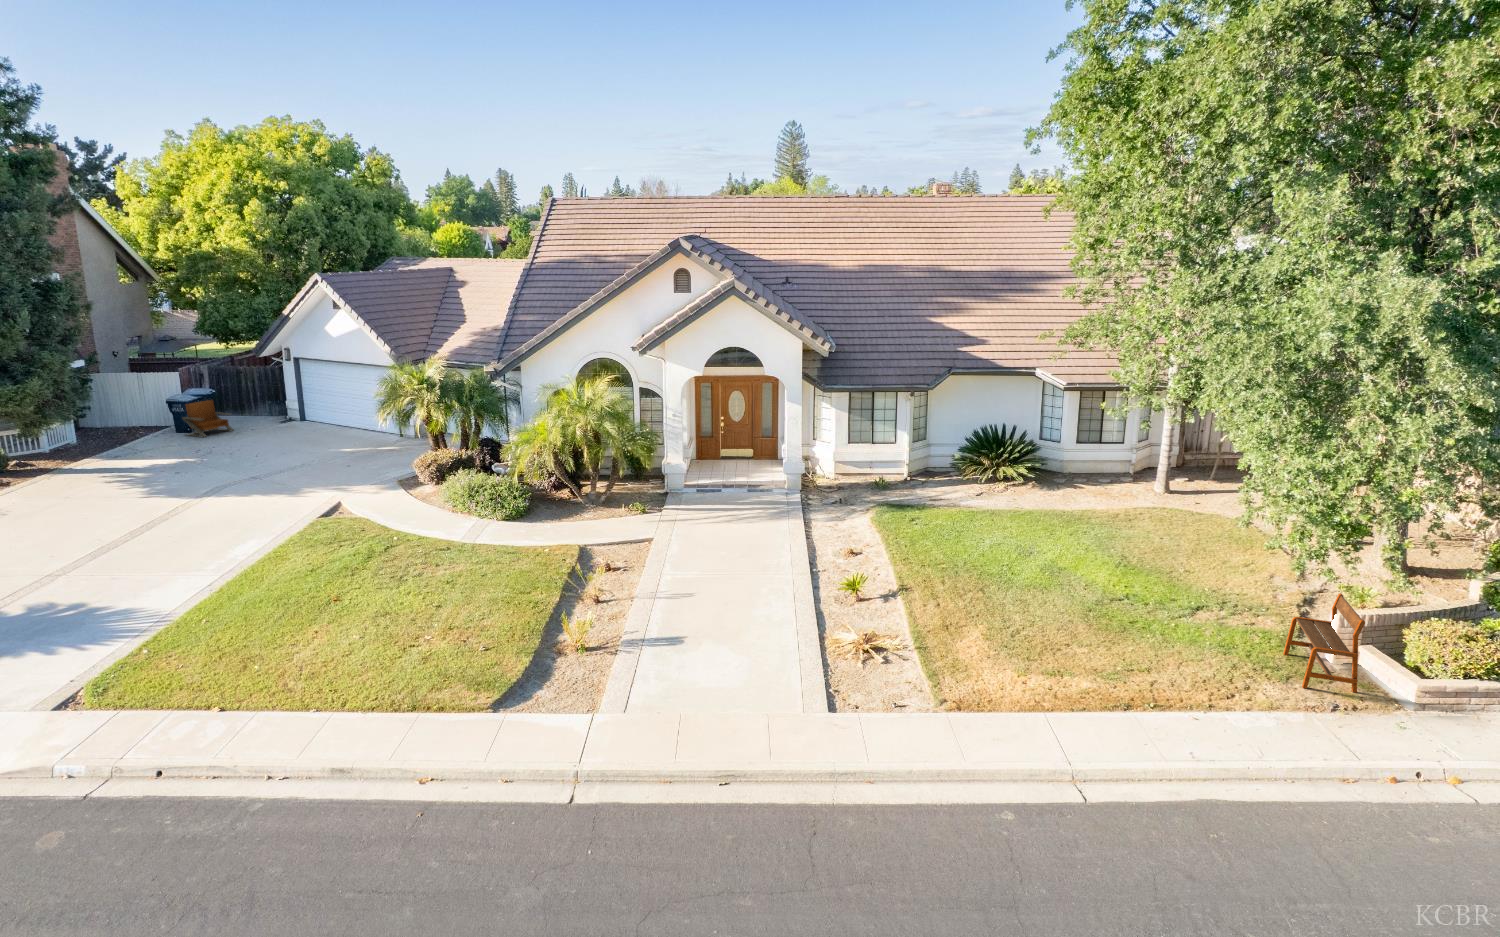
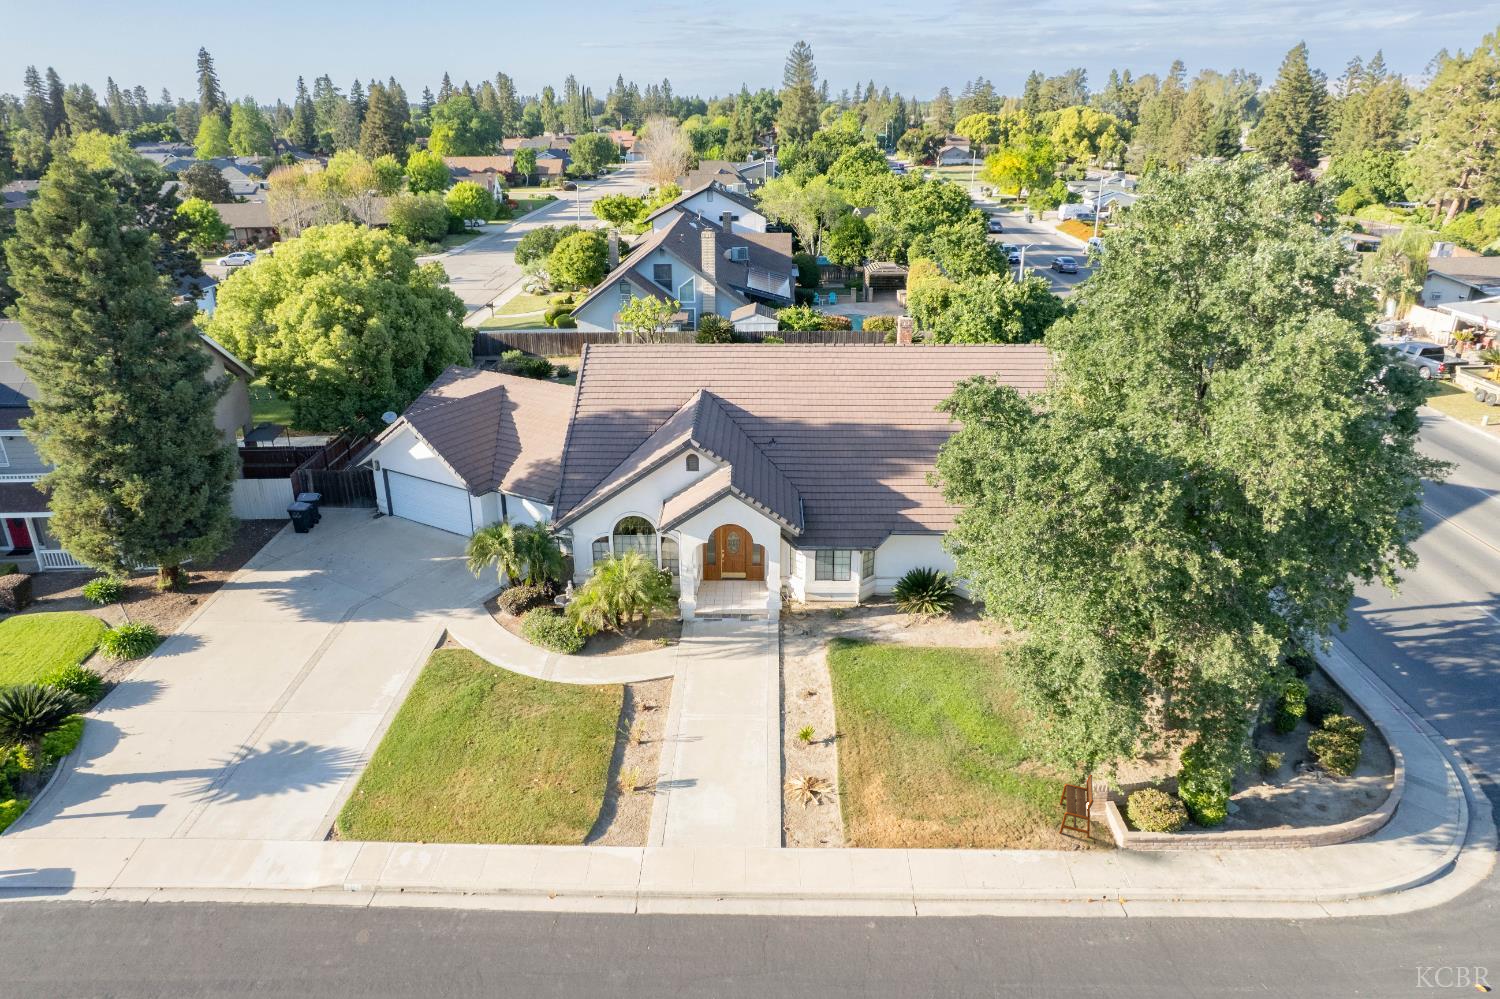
lounge chair: present [182,400,234,437] -> none [302,508,342,542]

